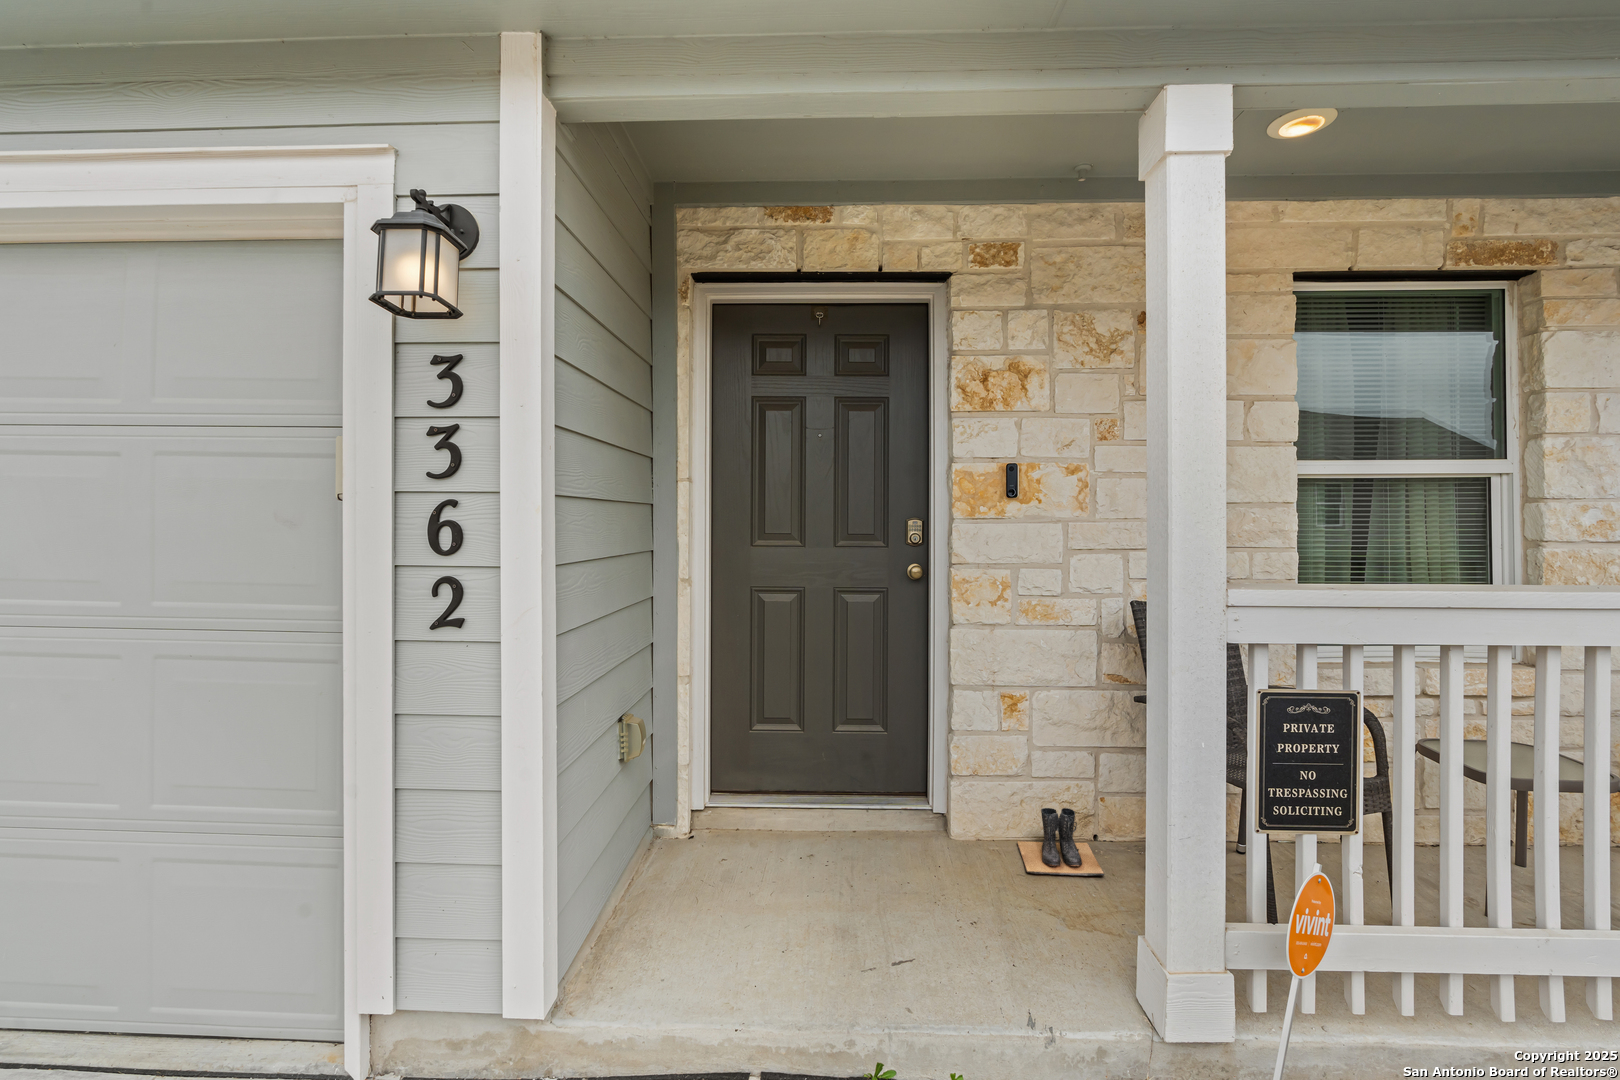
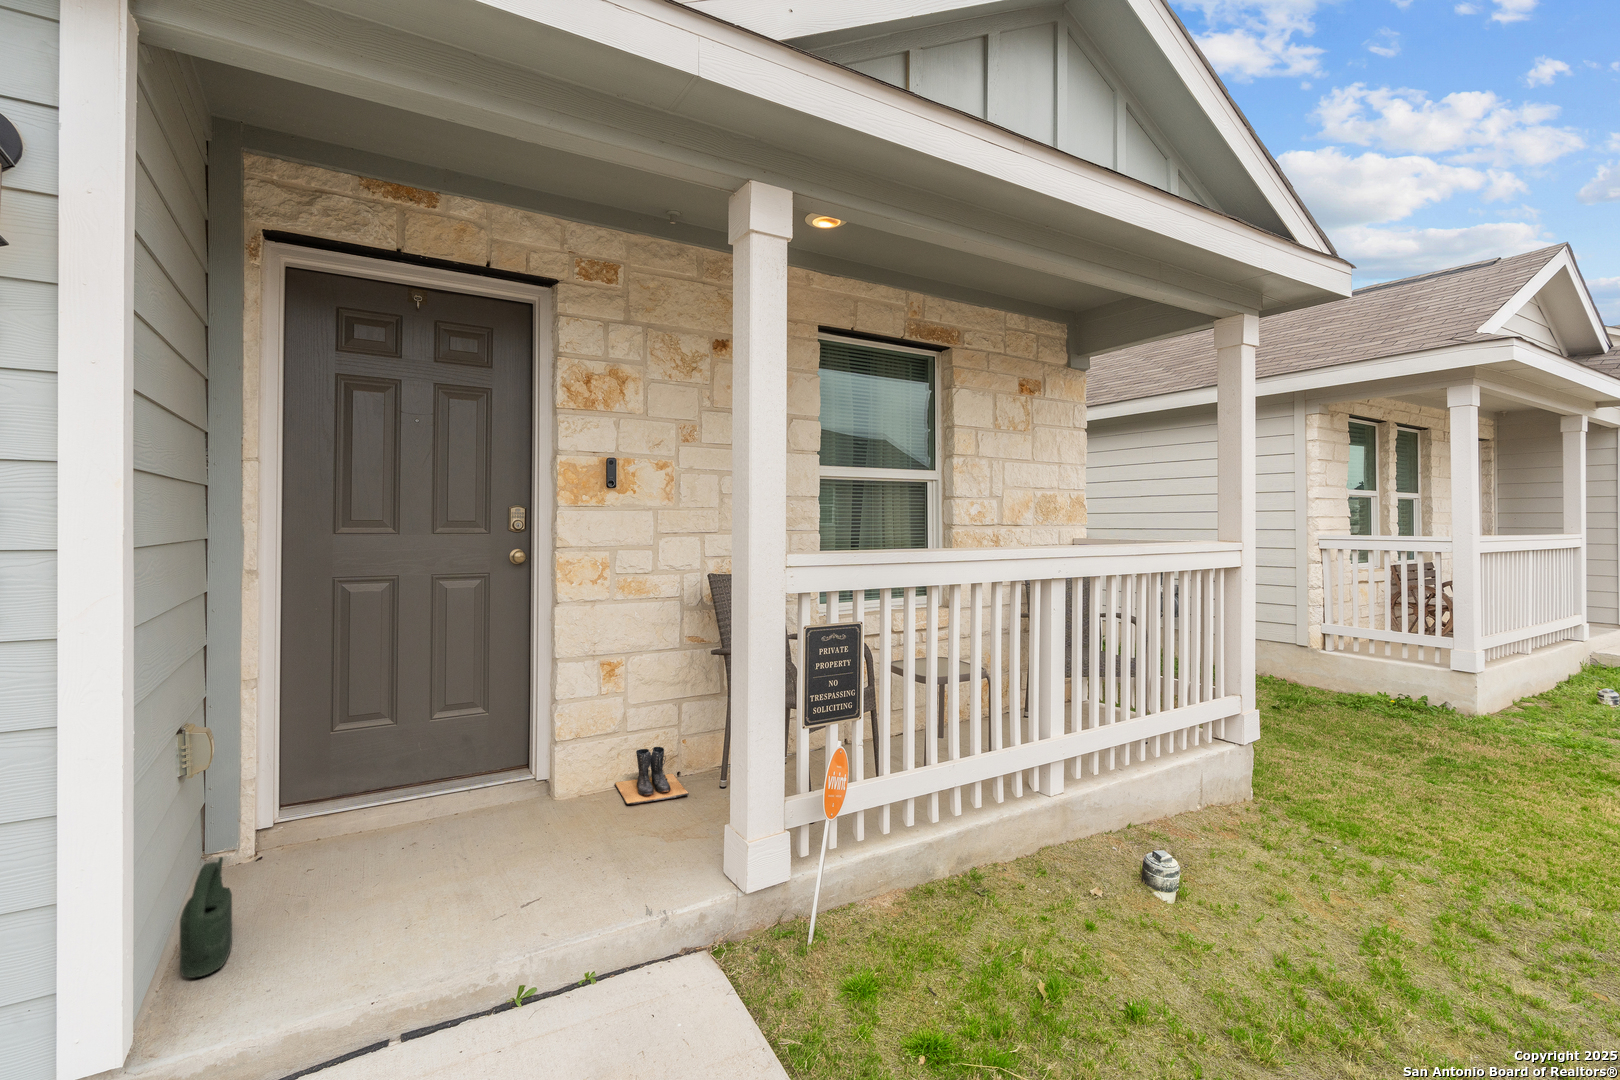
watering can: none [601,852,643,965] -> present [180,857,232,978]

